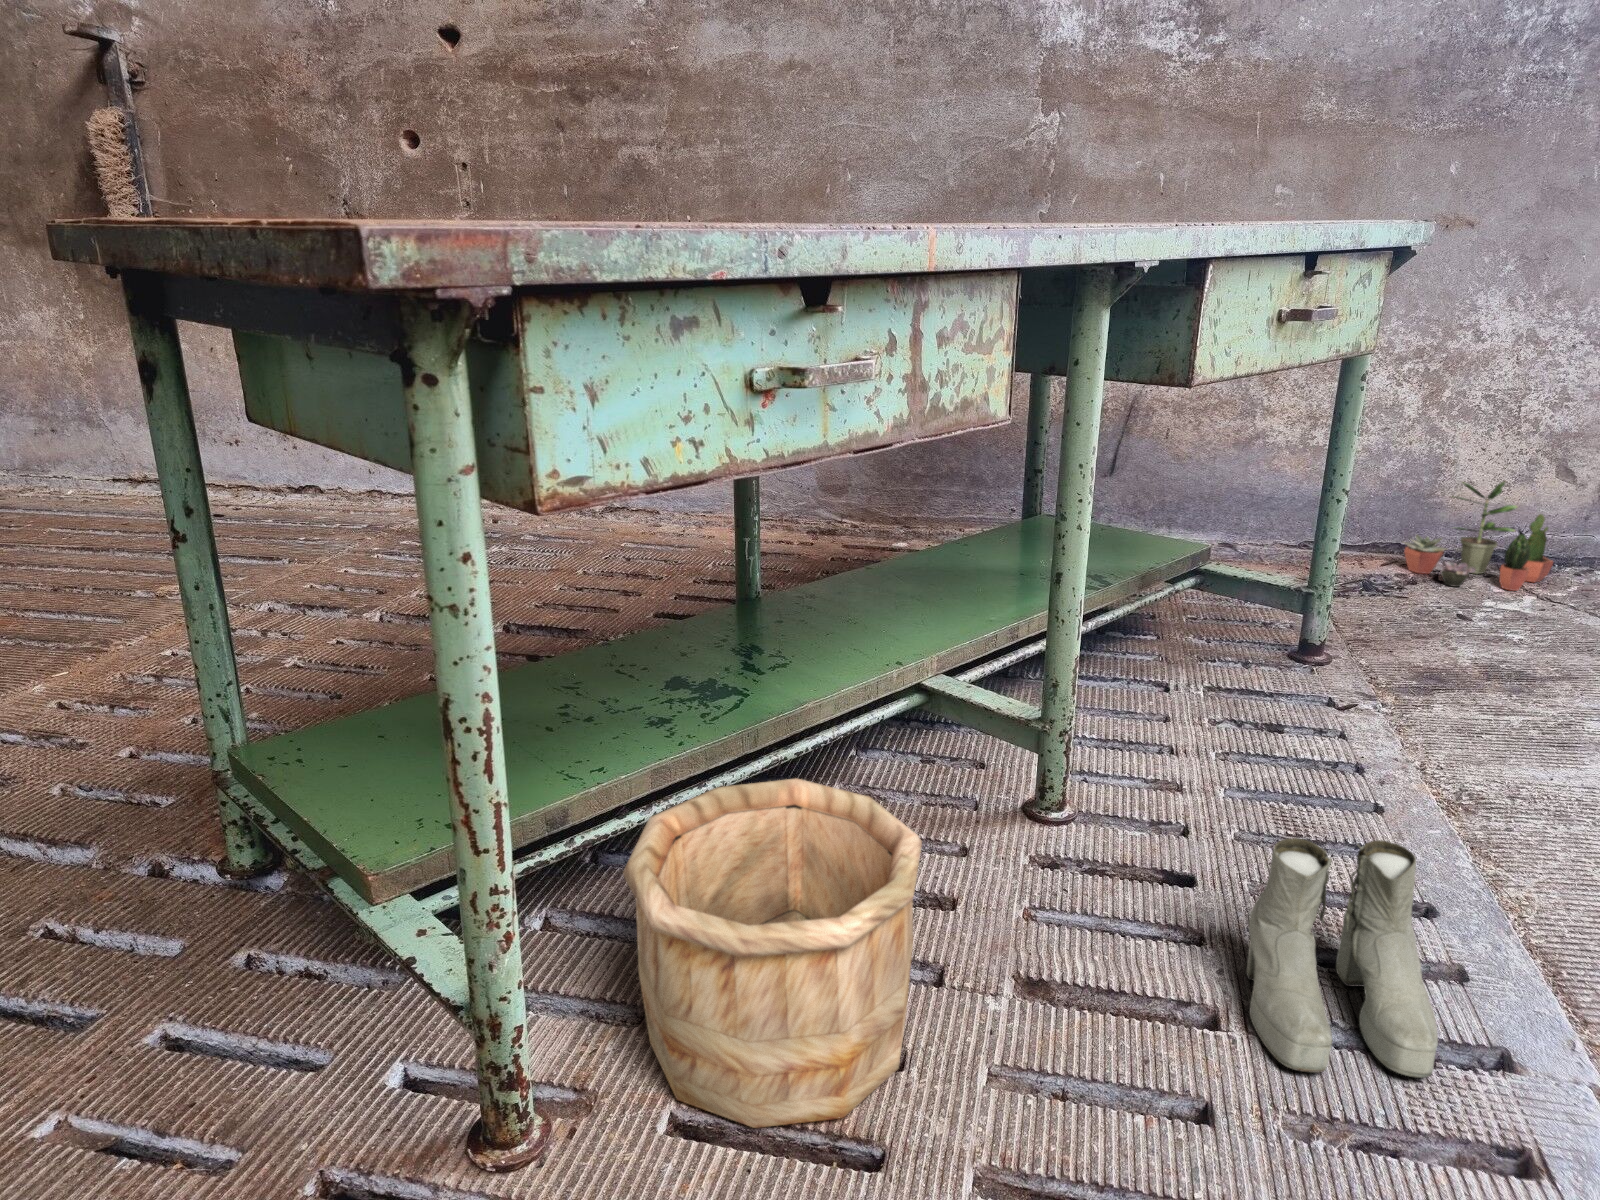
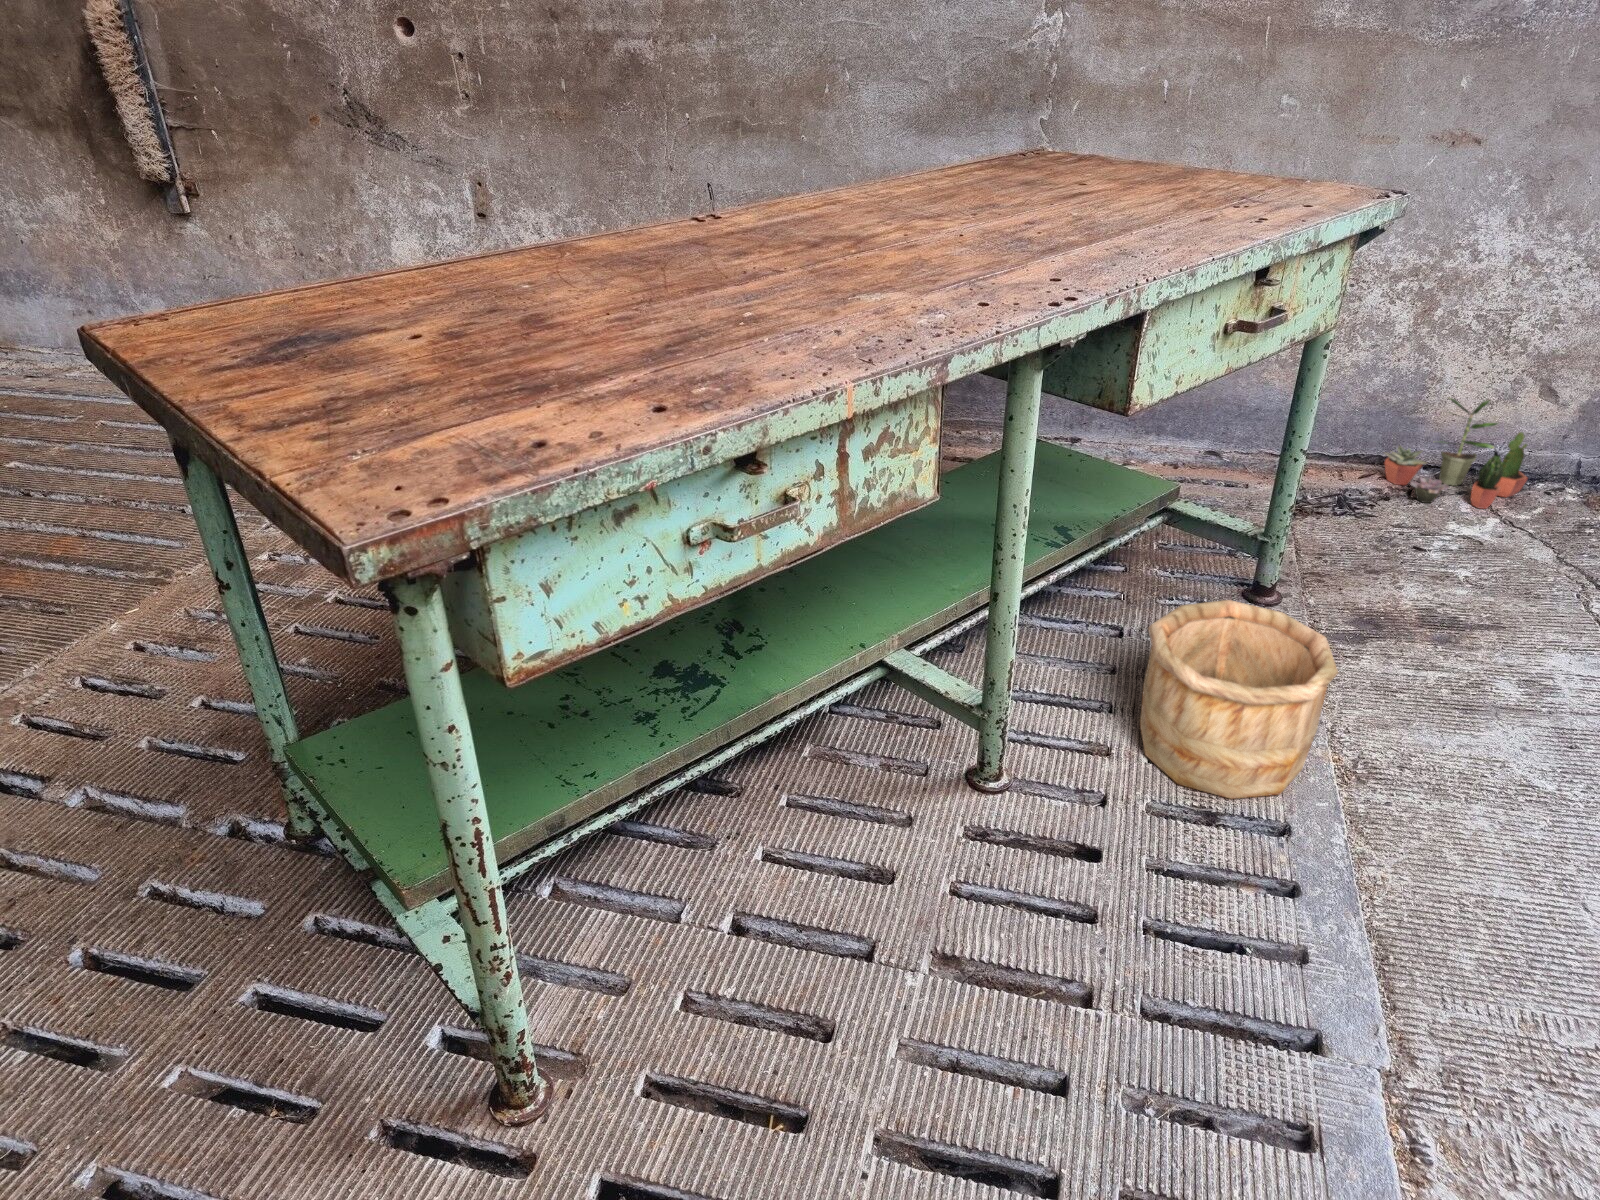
wooden bucket: present [623,778,922,1128] -> present [1140,600,1338,799]
boots: present [1246,838,1438,1078] -> none [1118,861,1262,1060]

